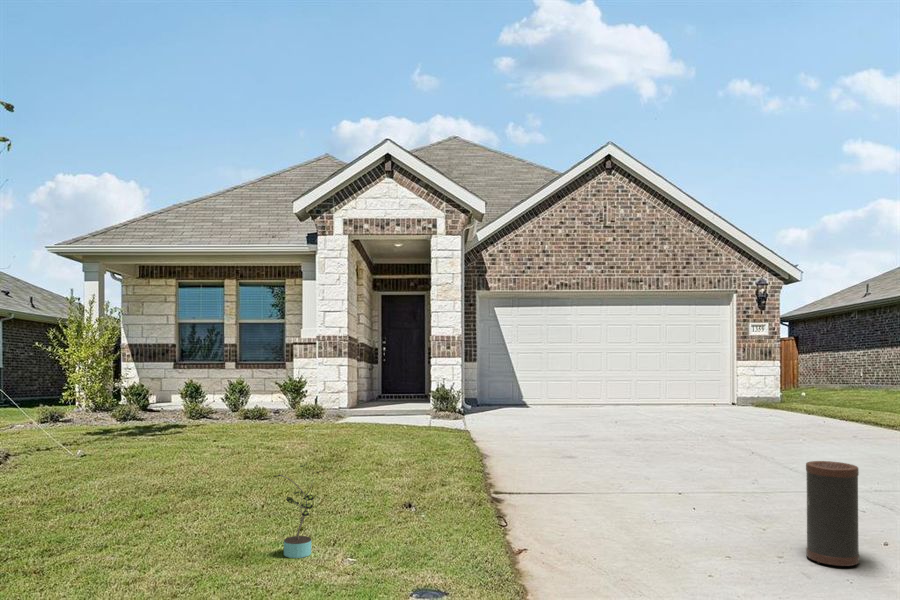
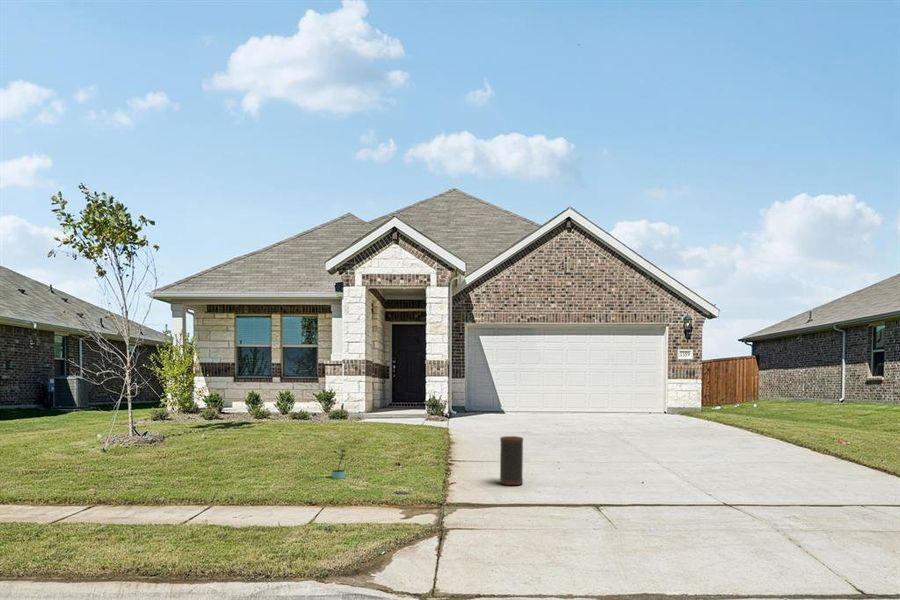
trash can: present [806,461,859,566] -> present [500,436,523,485]

